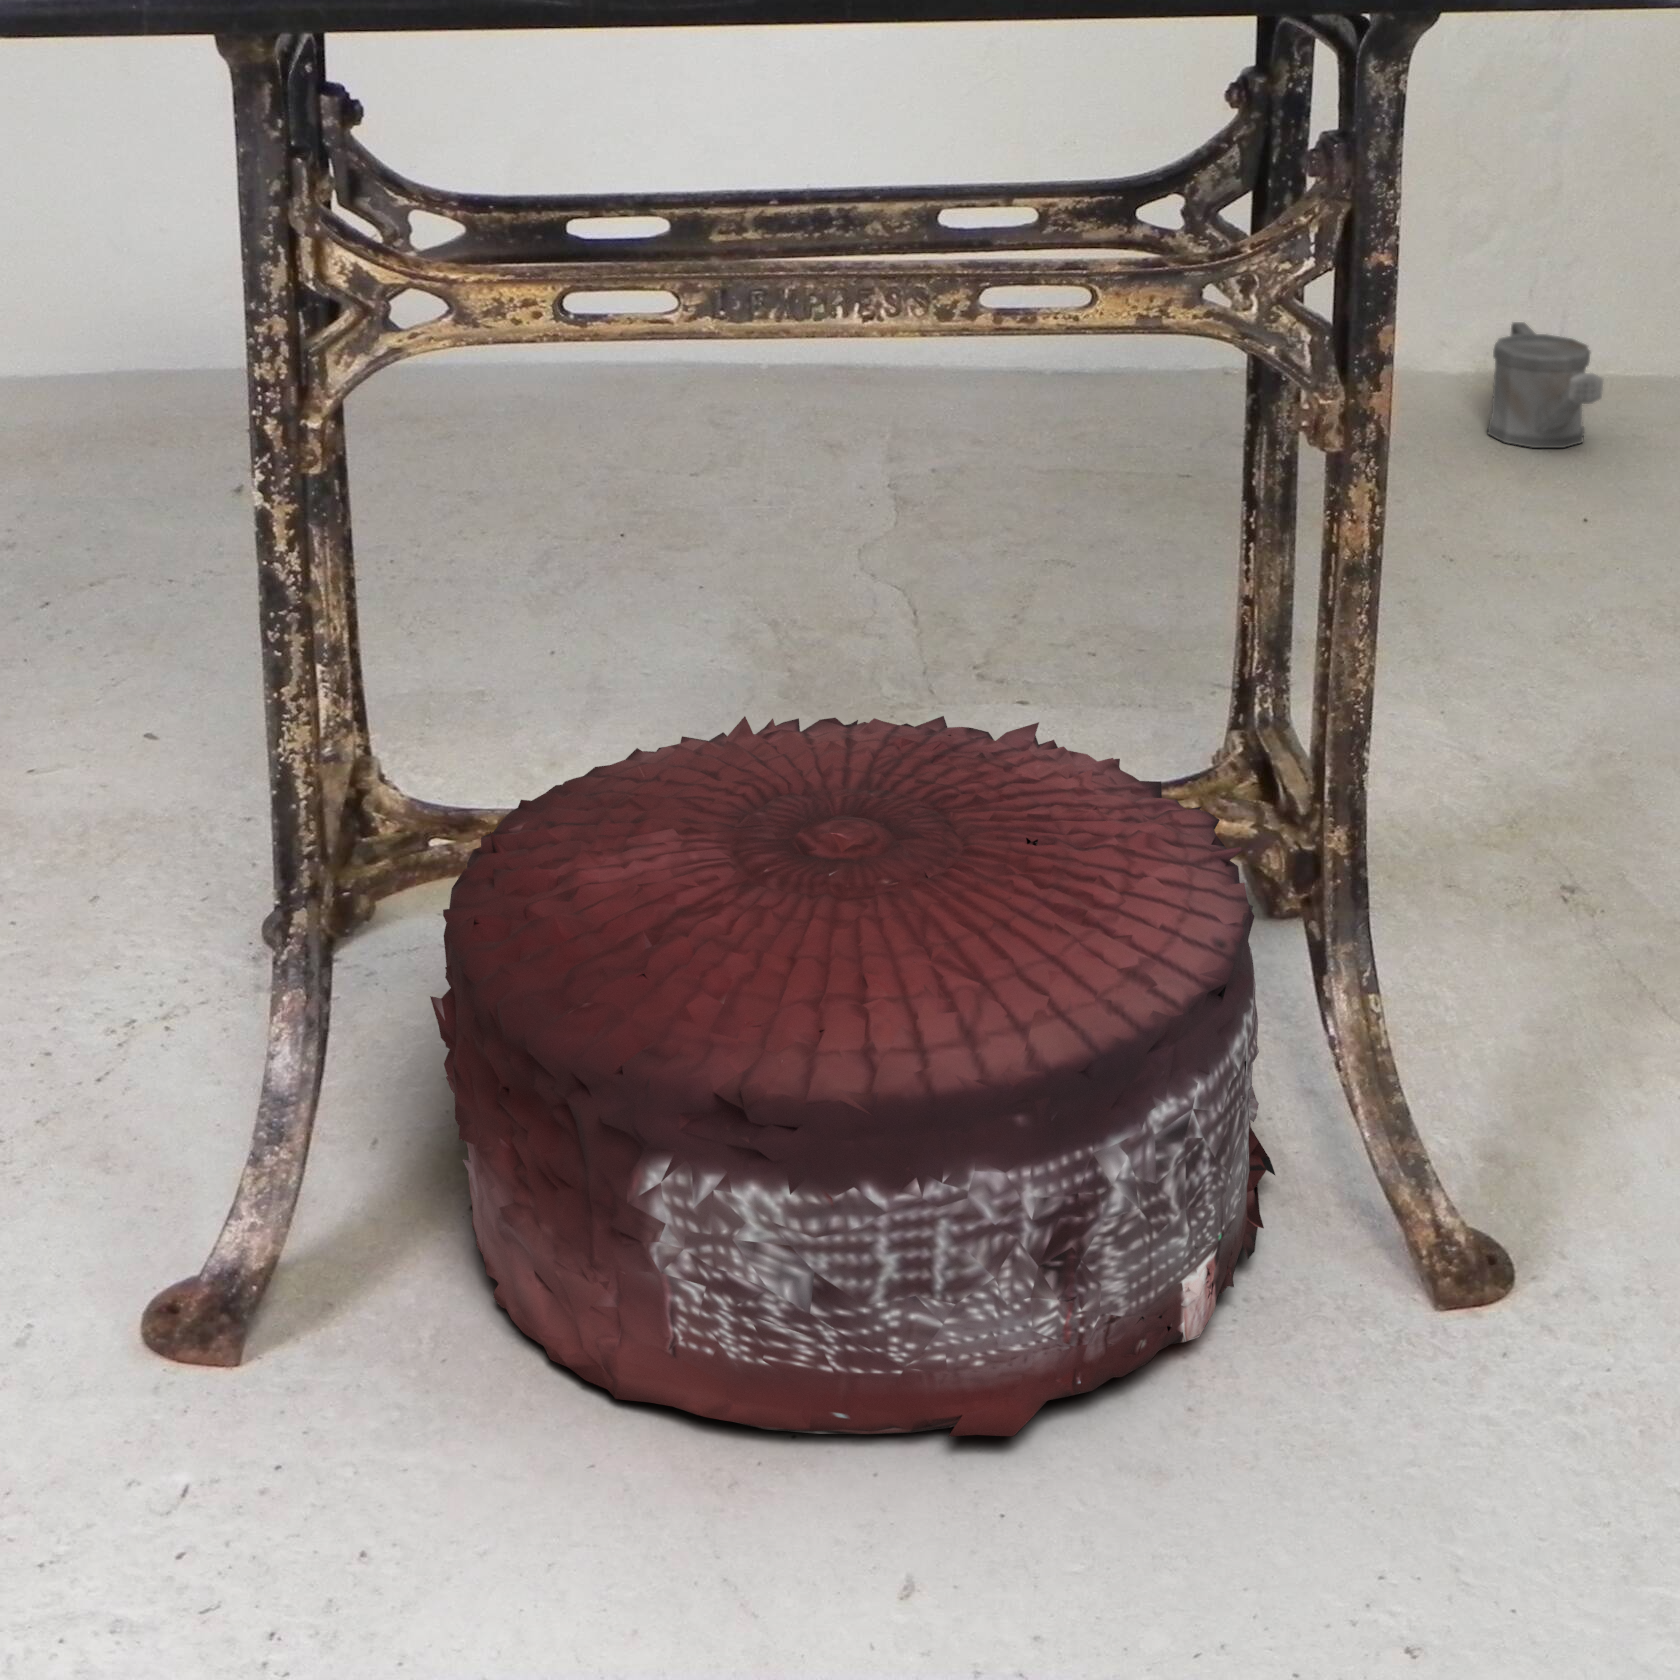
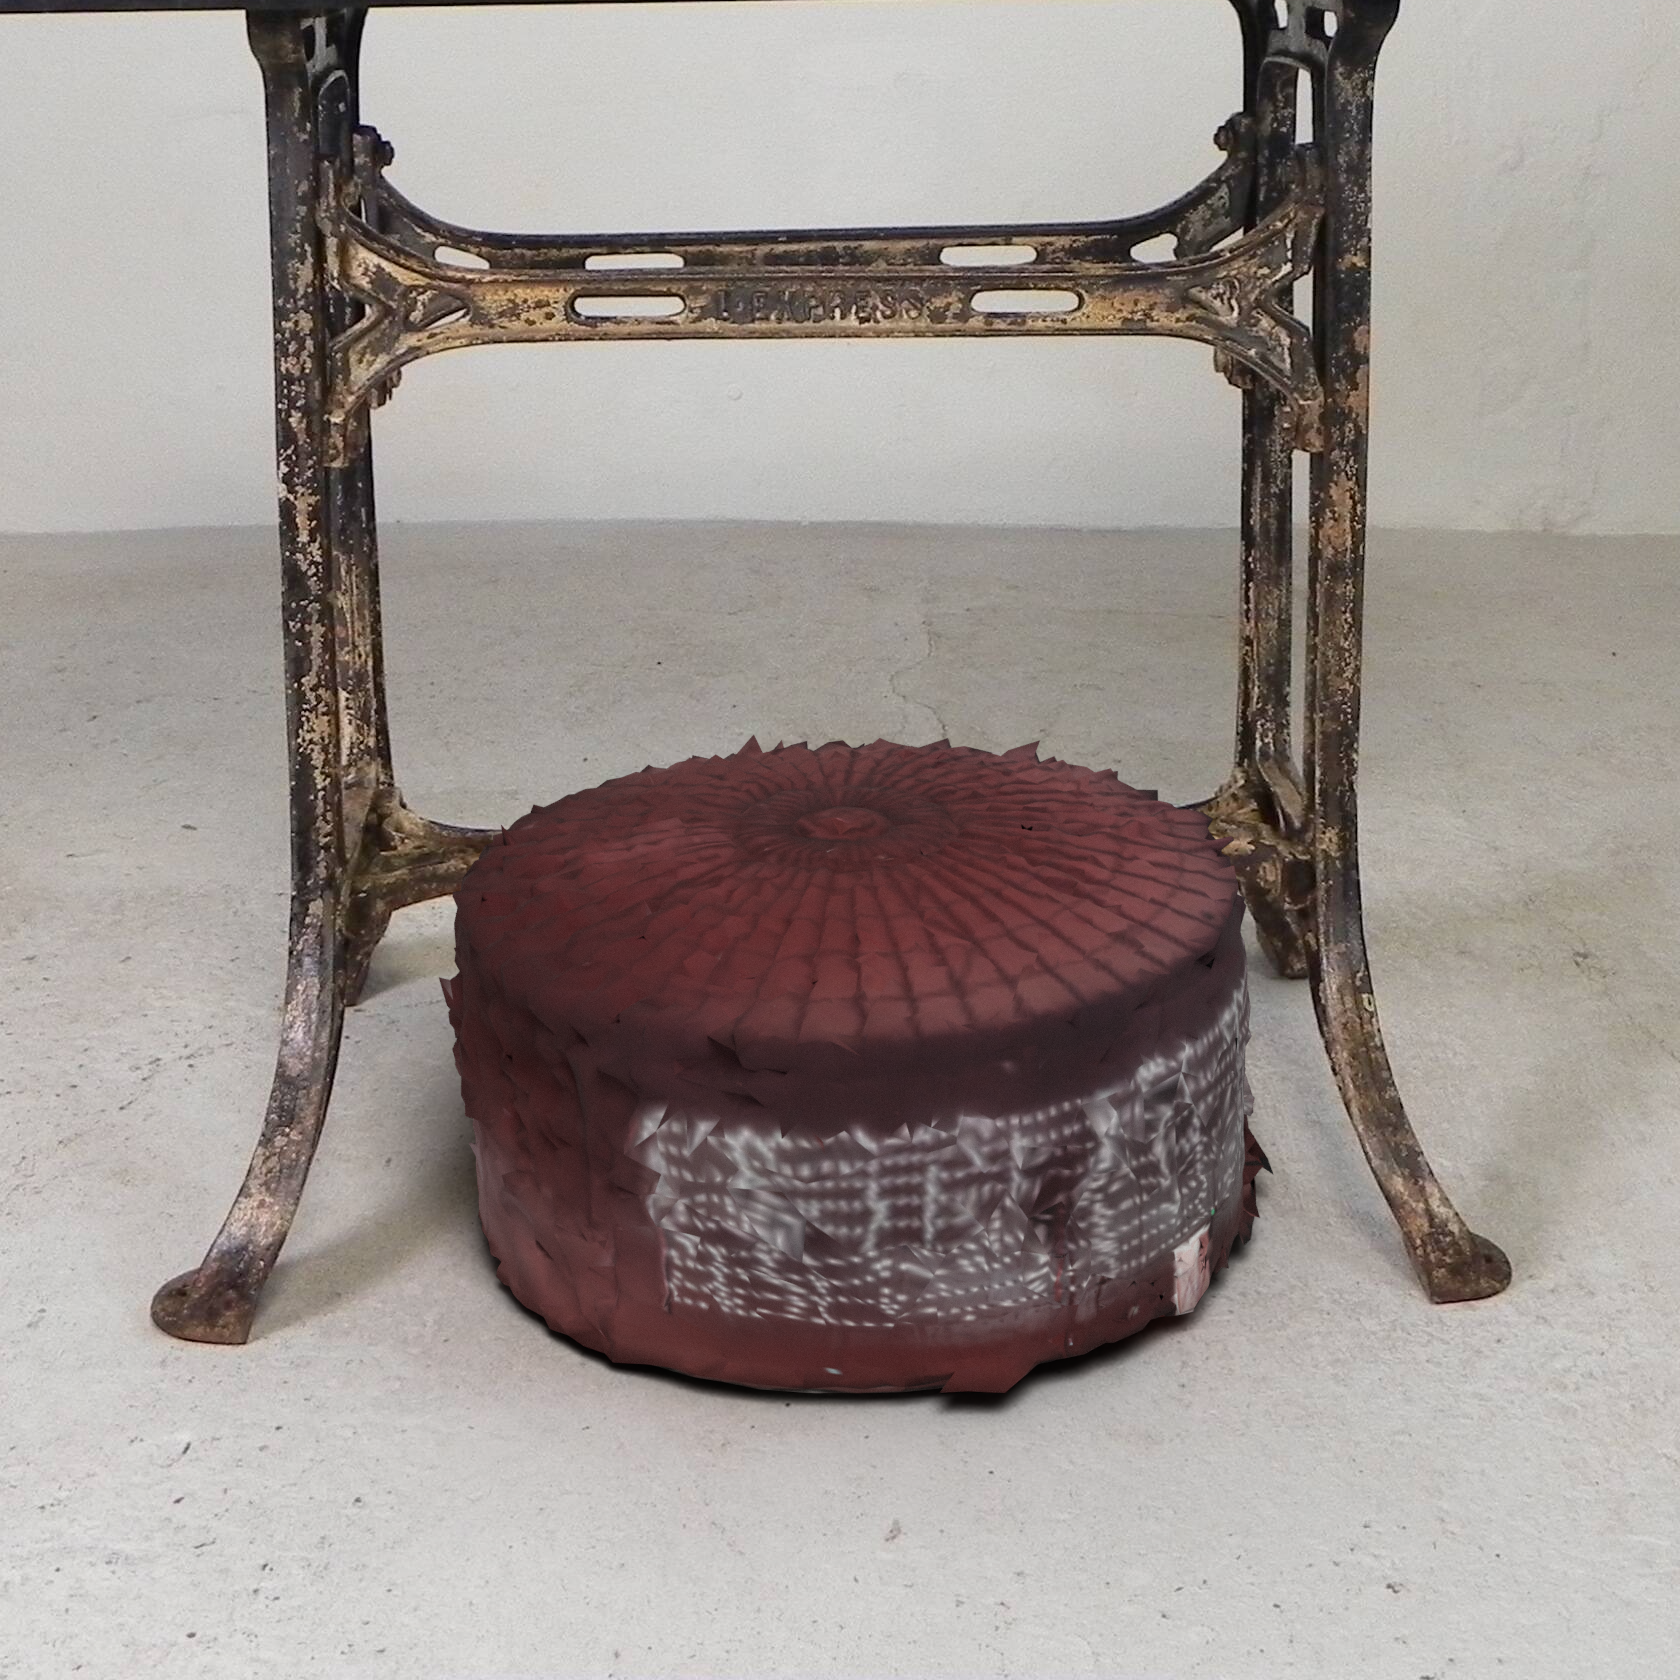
watering can: present [1488,322,1603,448] -> none [1505,460,1615,578]

